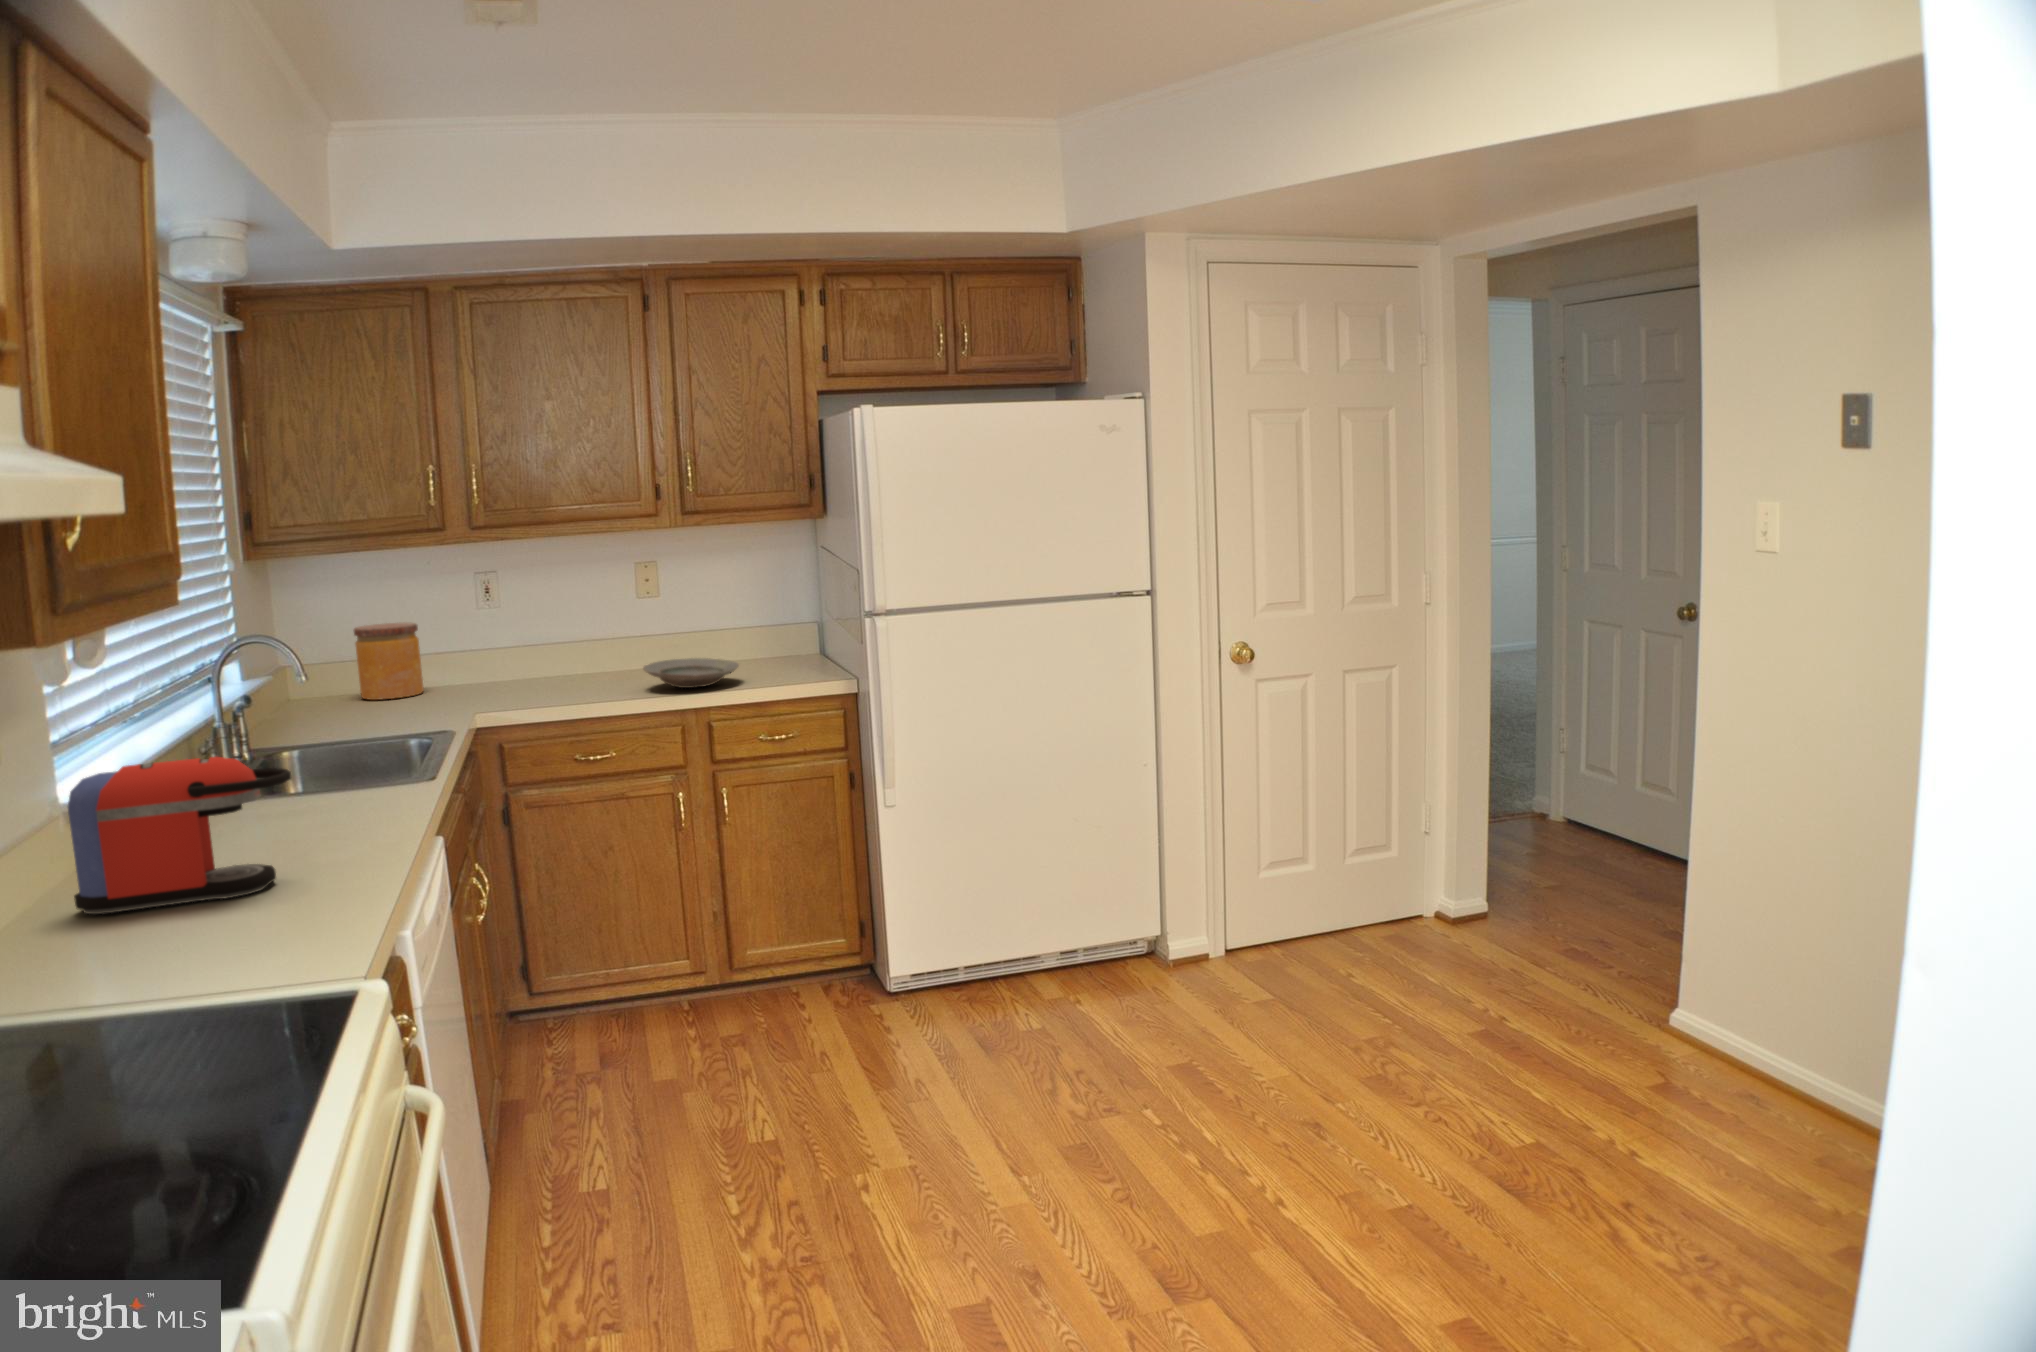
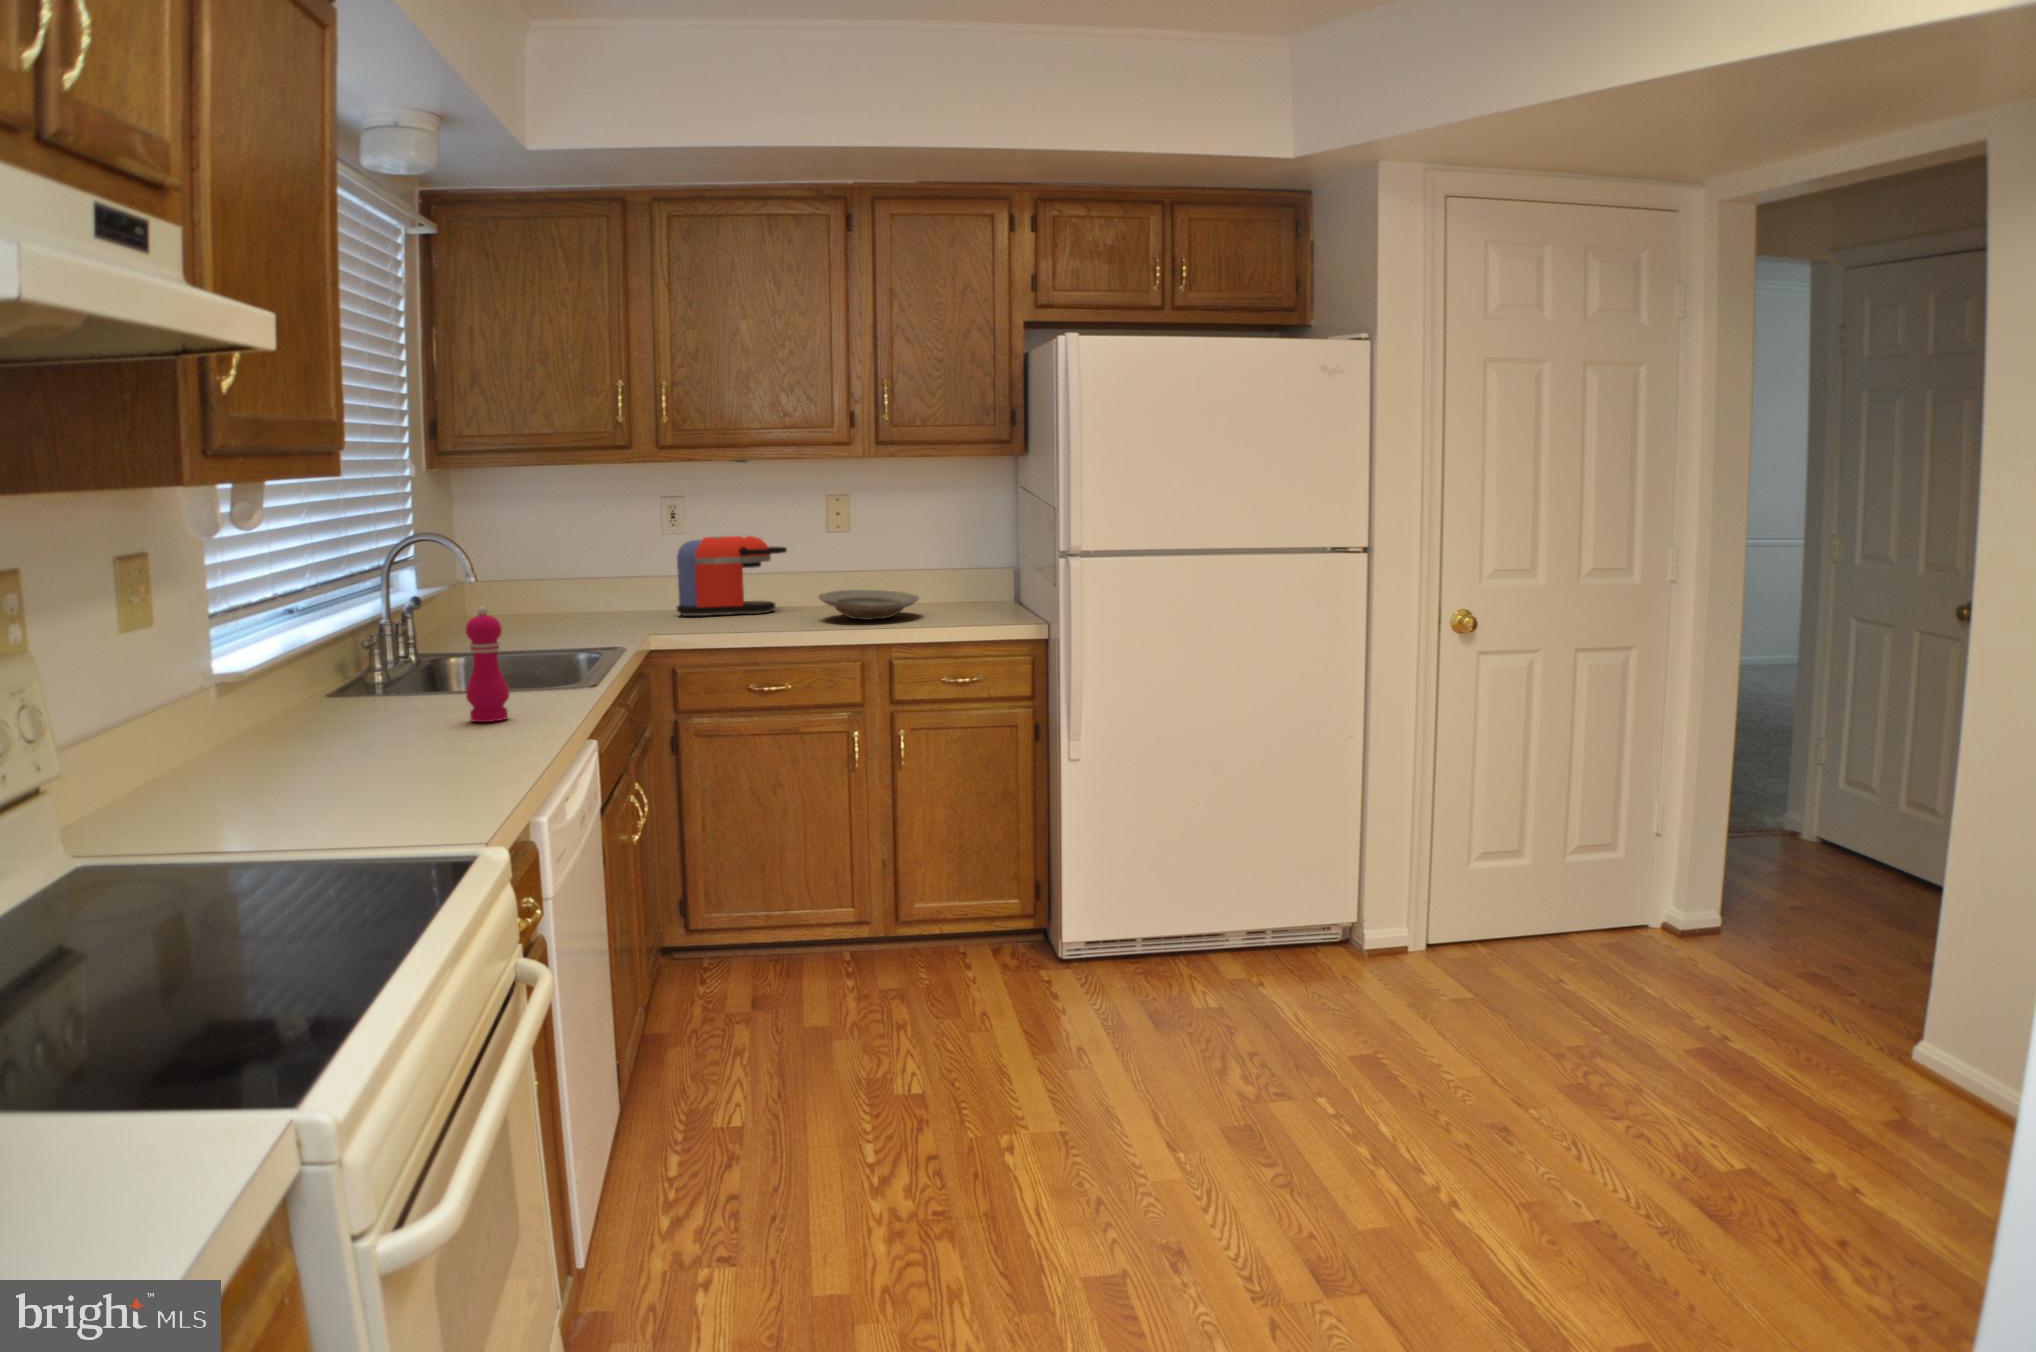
jar: present [354,623,424,700] -> none [532,540,598,618]
pepper mill: none [308,714,357,828] -> present [466,606,509,722]
coffee maker: present [68,757,291,914] -> present [677,536,787,616]

